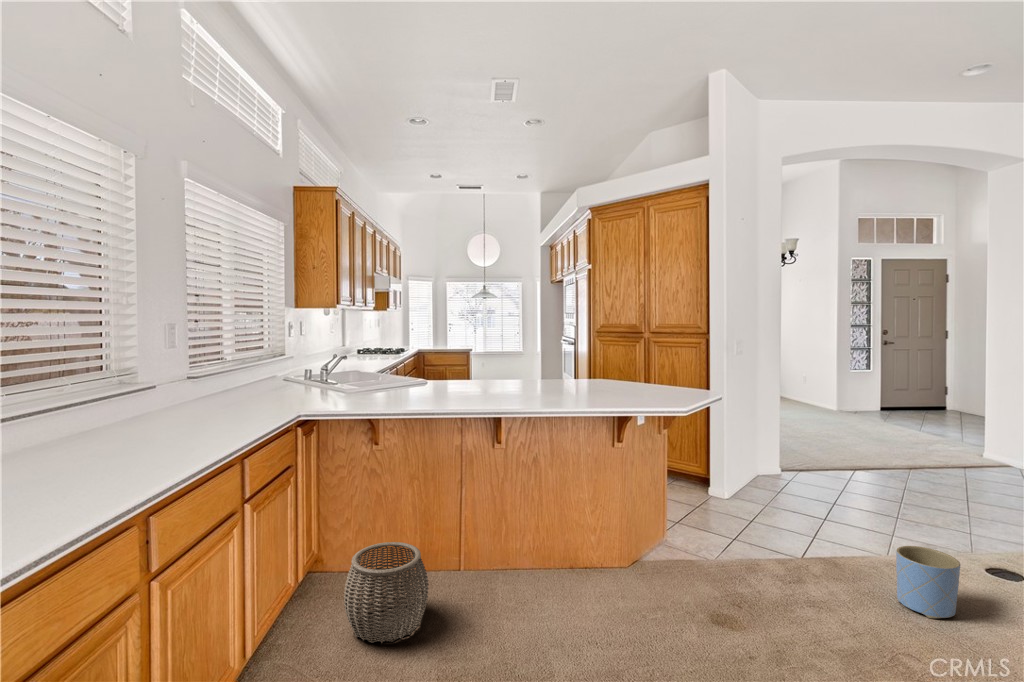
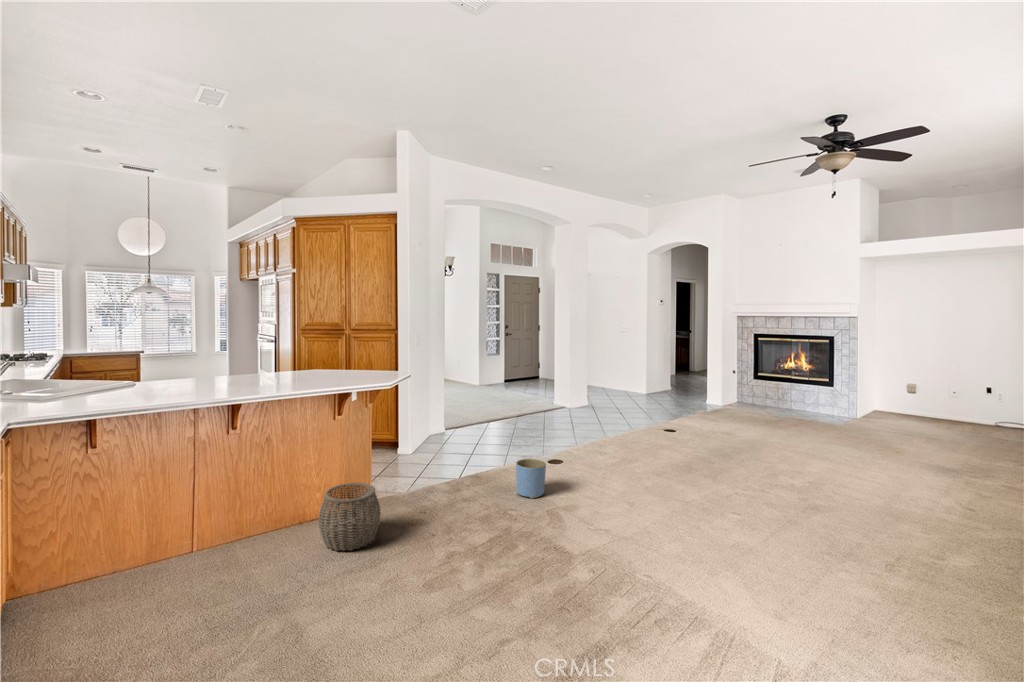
woven basket: present [344,542,429,643] -> present [318,483,381,551]

